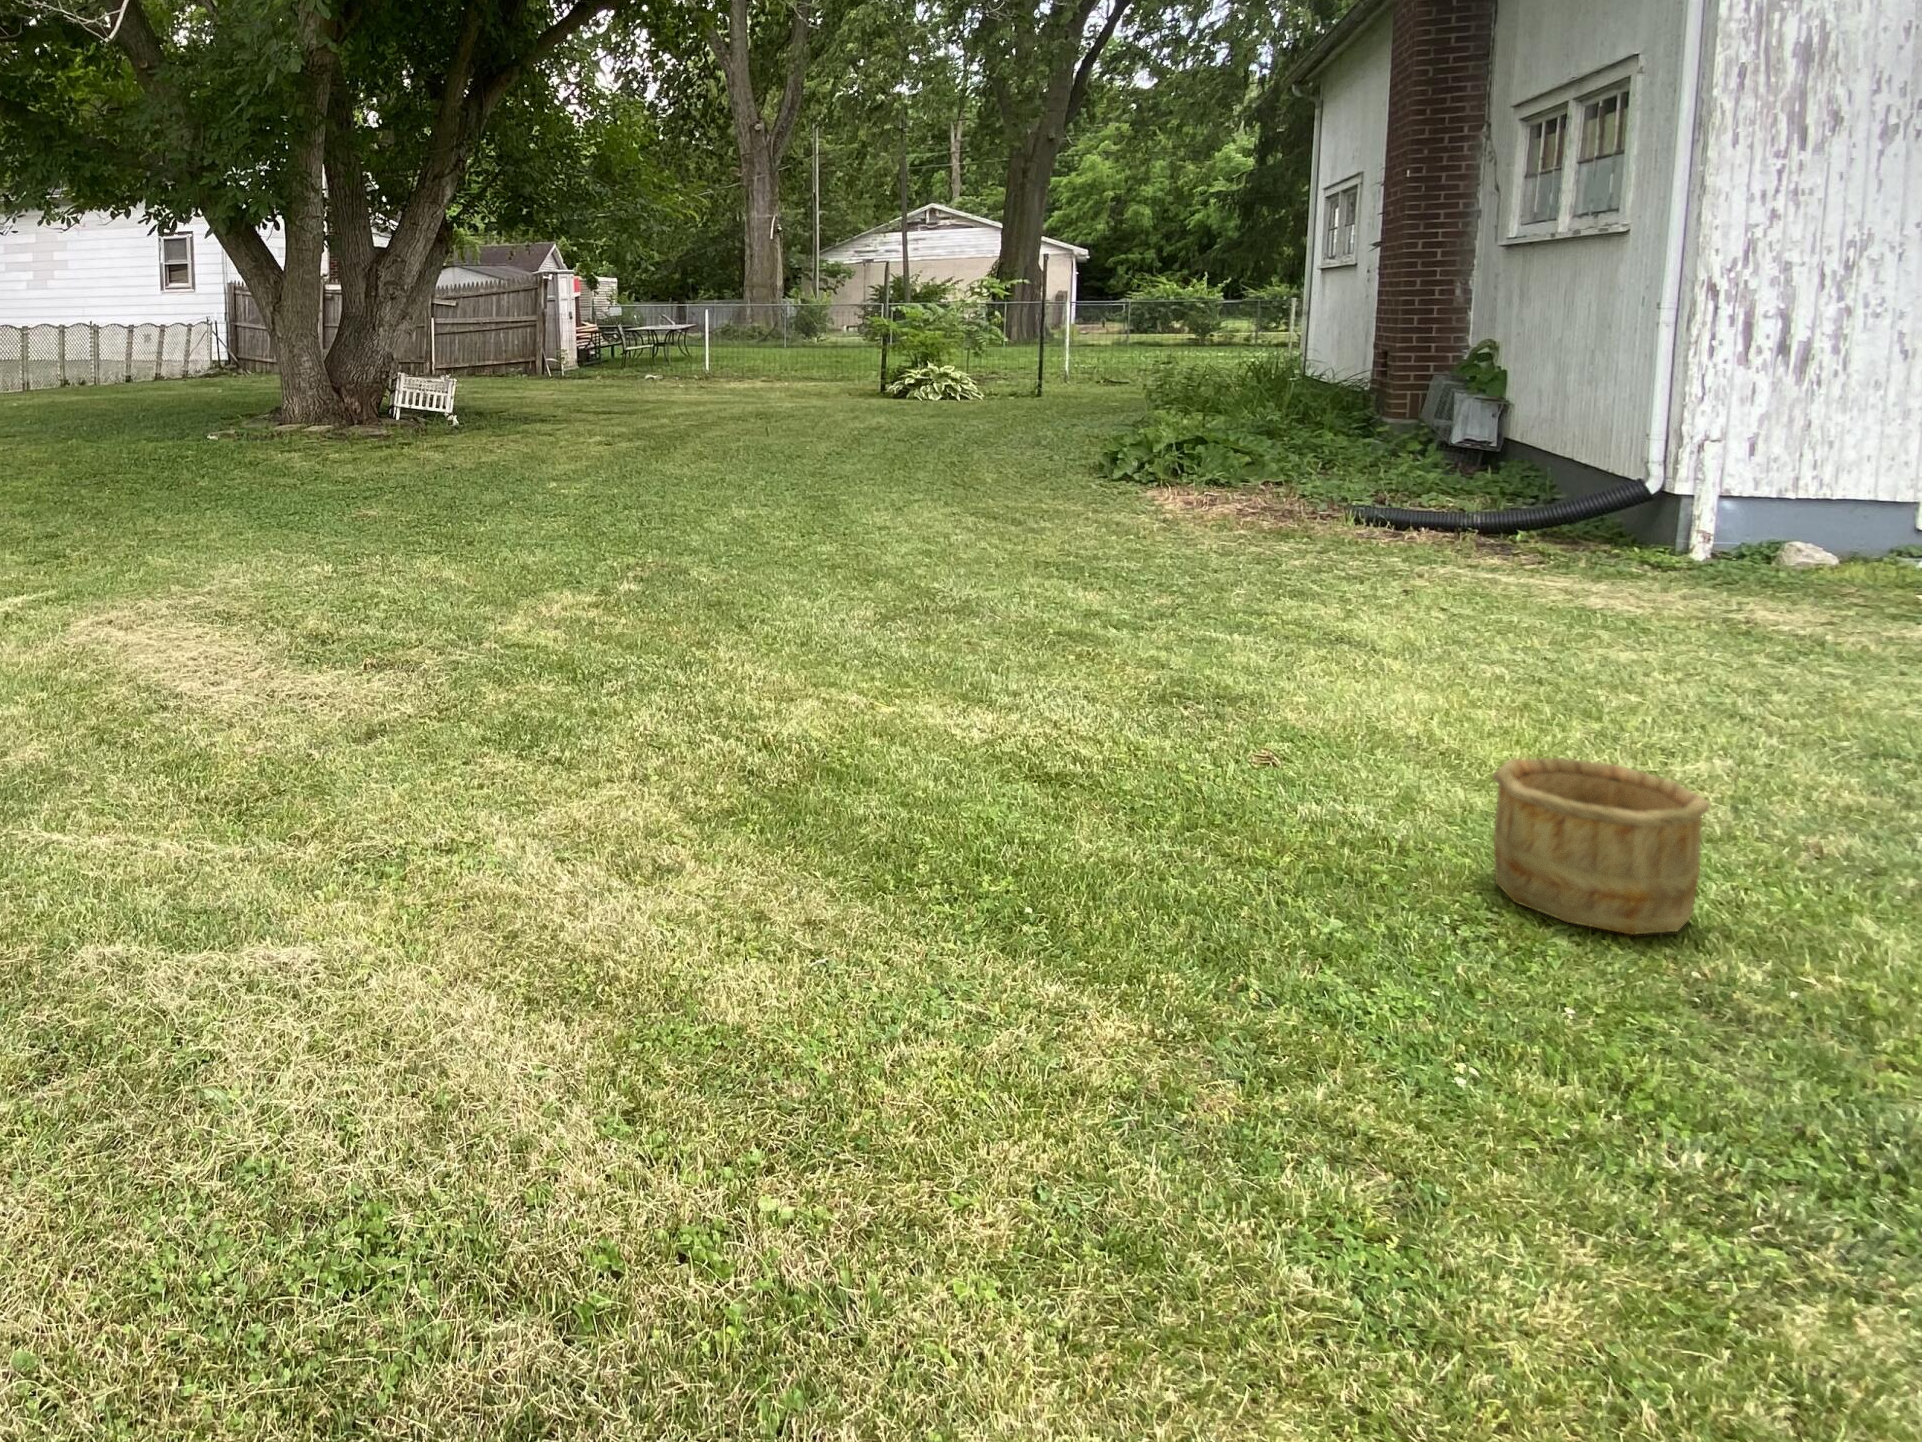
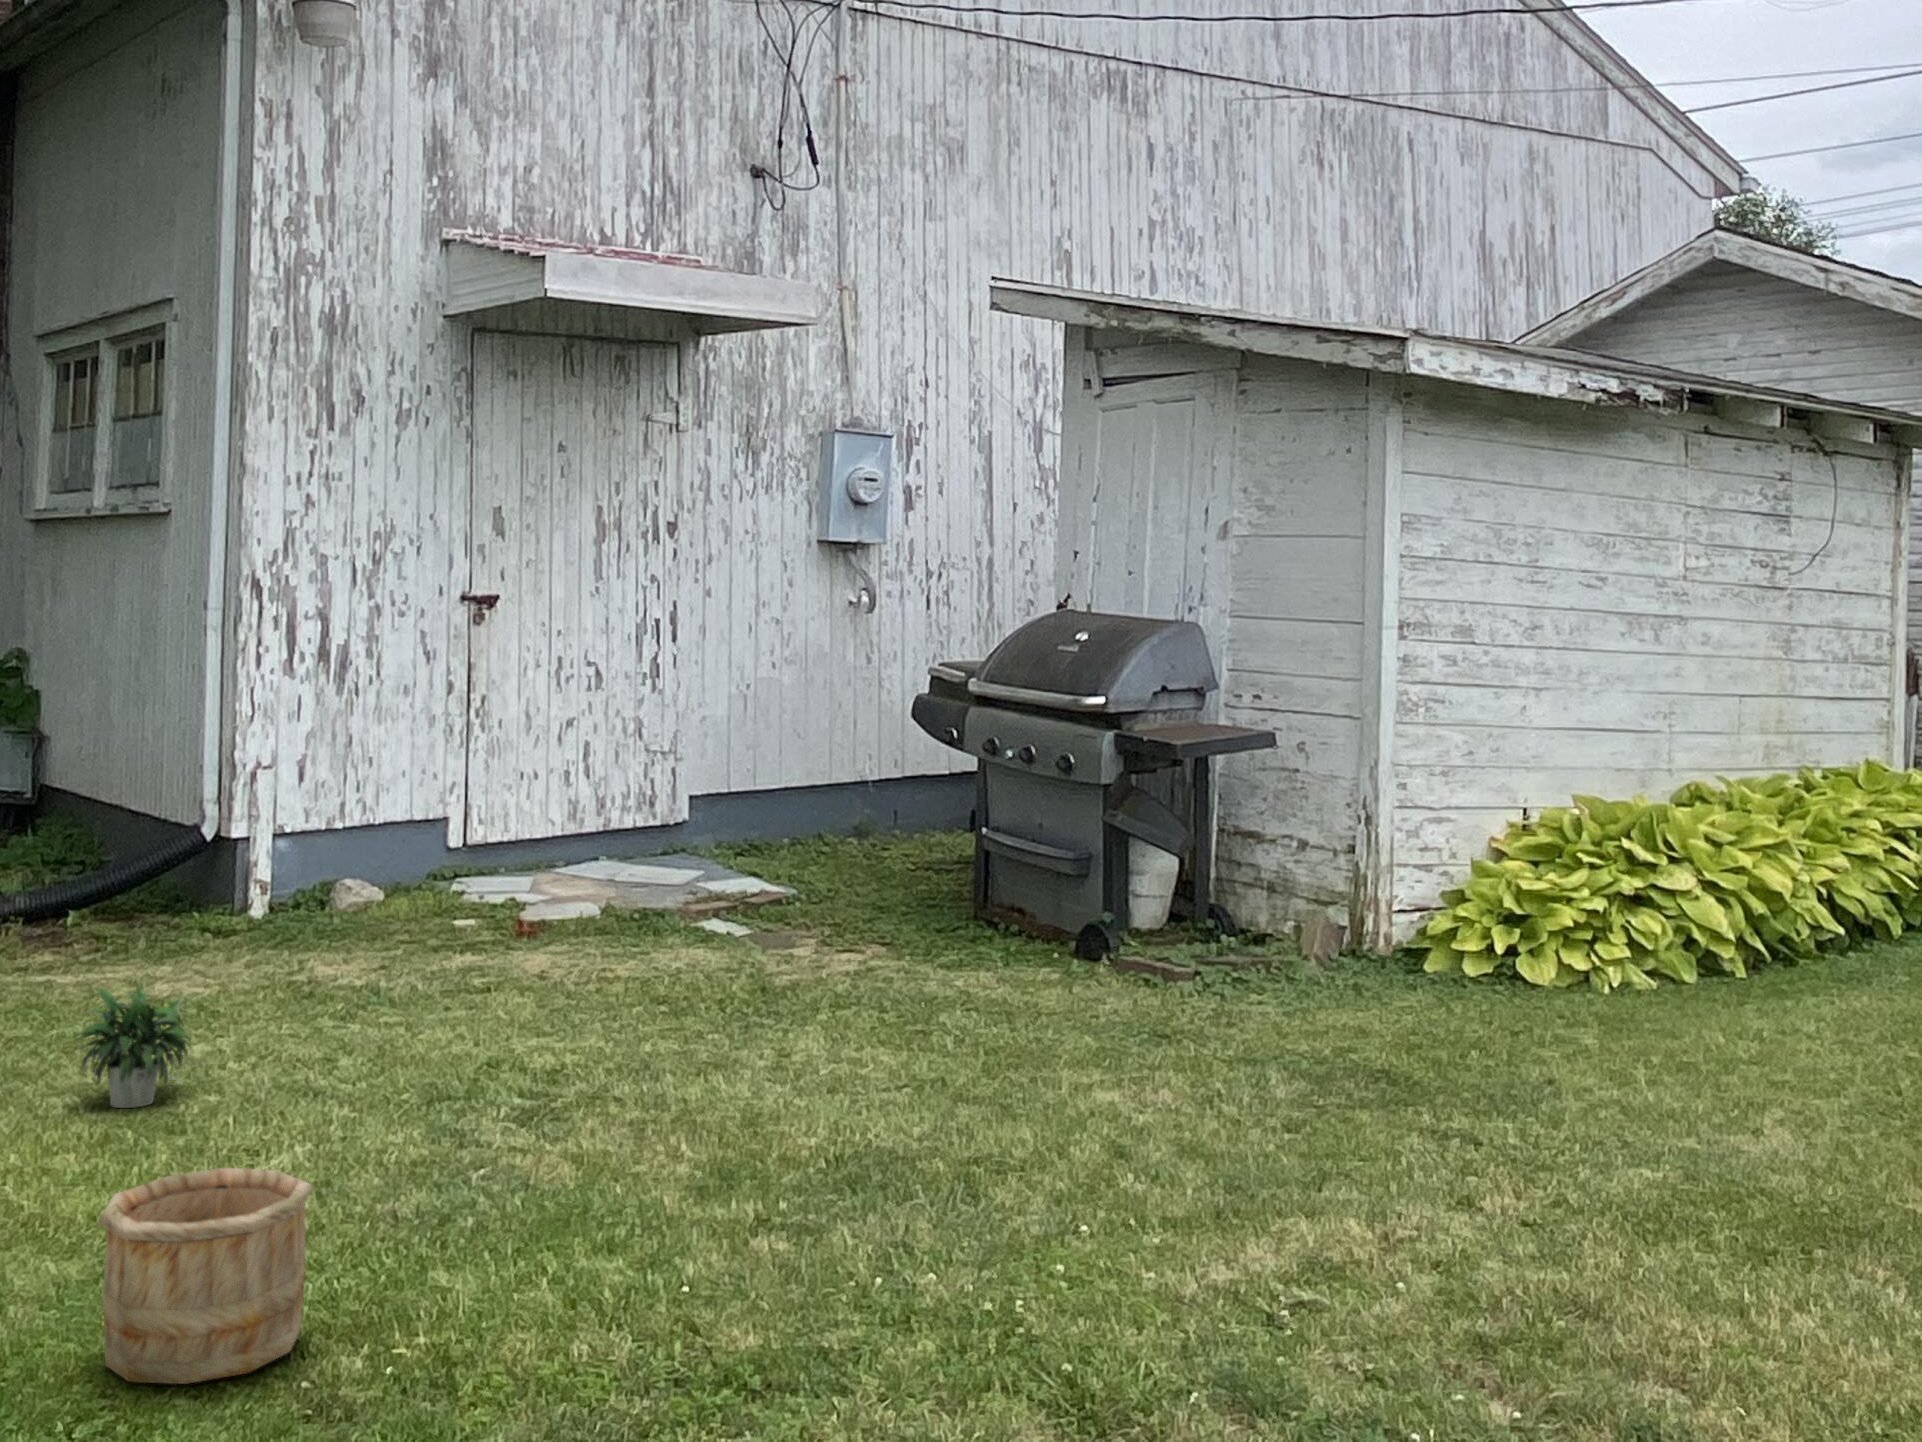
potted plant: none [1498,595,1610,690] -> present [76,986,191,1108]

